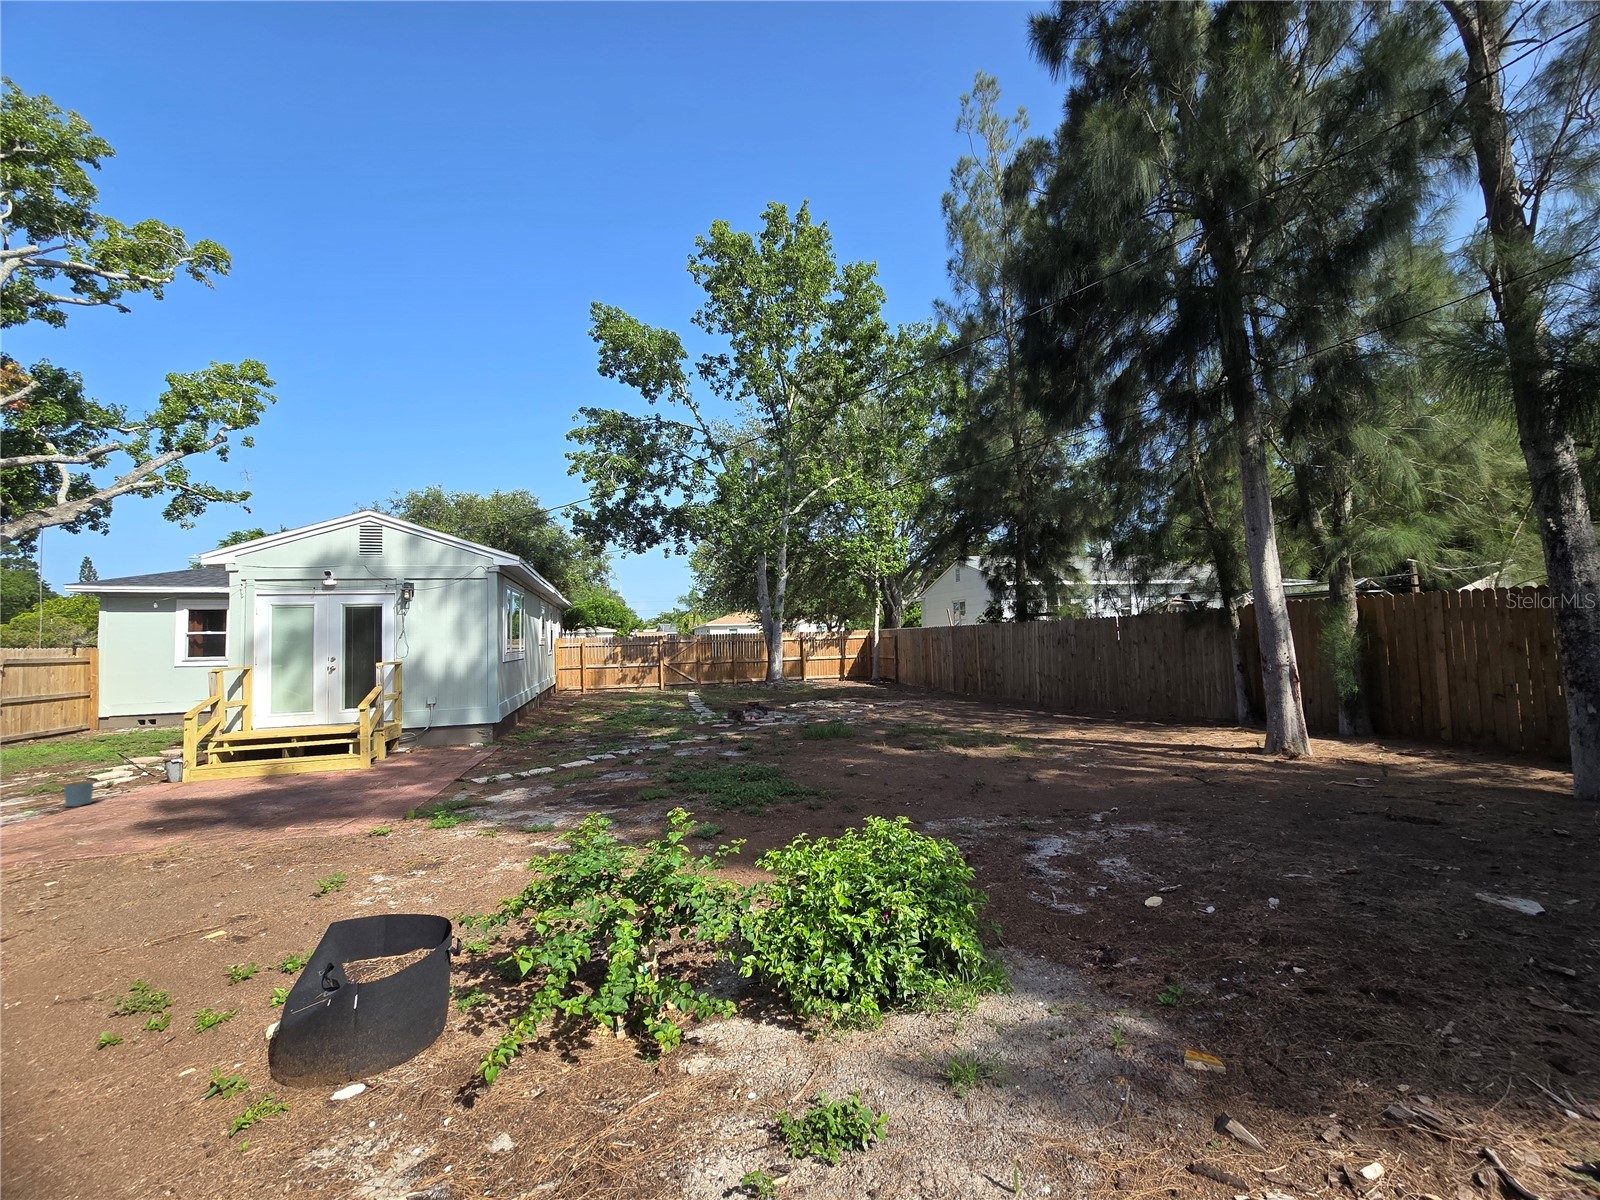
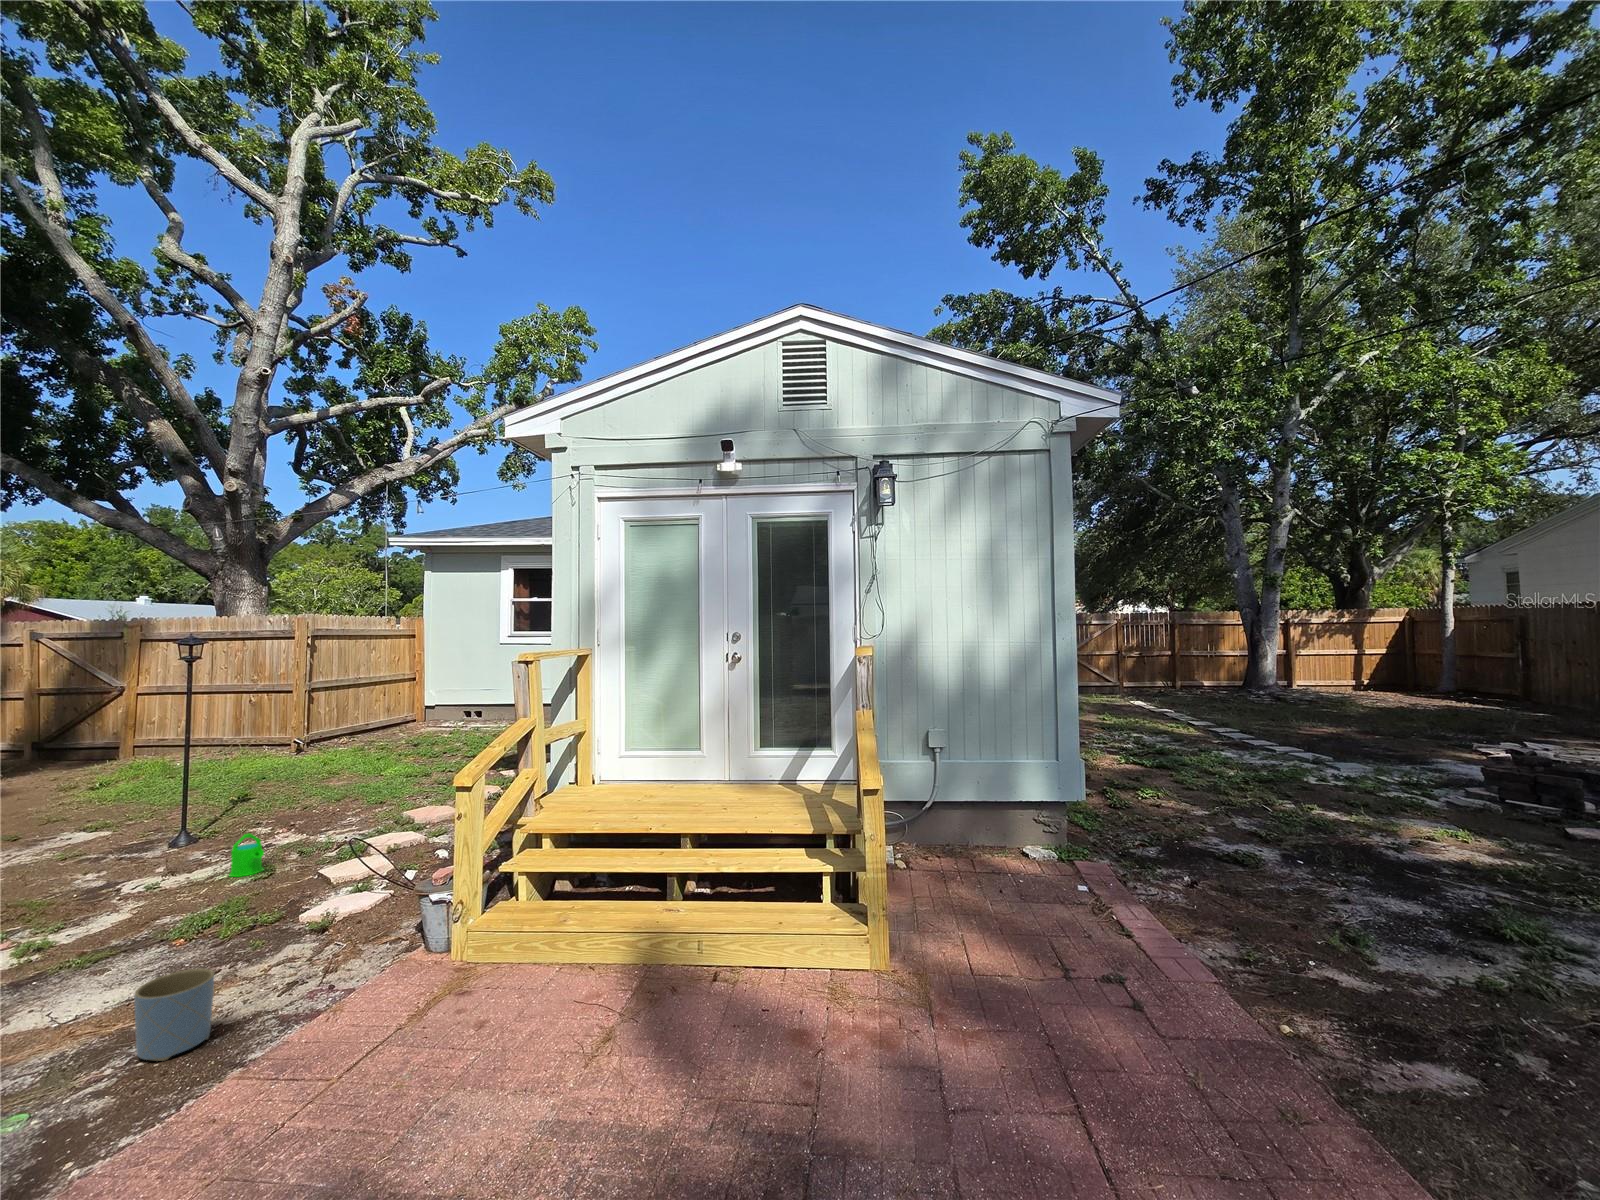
watering can: none [32,764,57,785] -> present [229,833,264,877]

